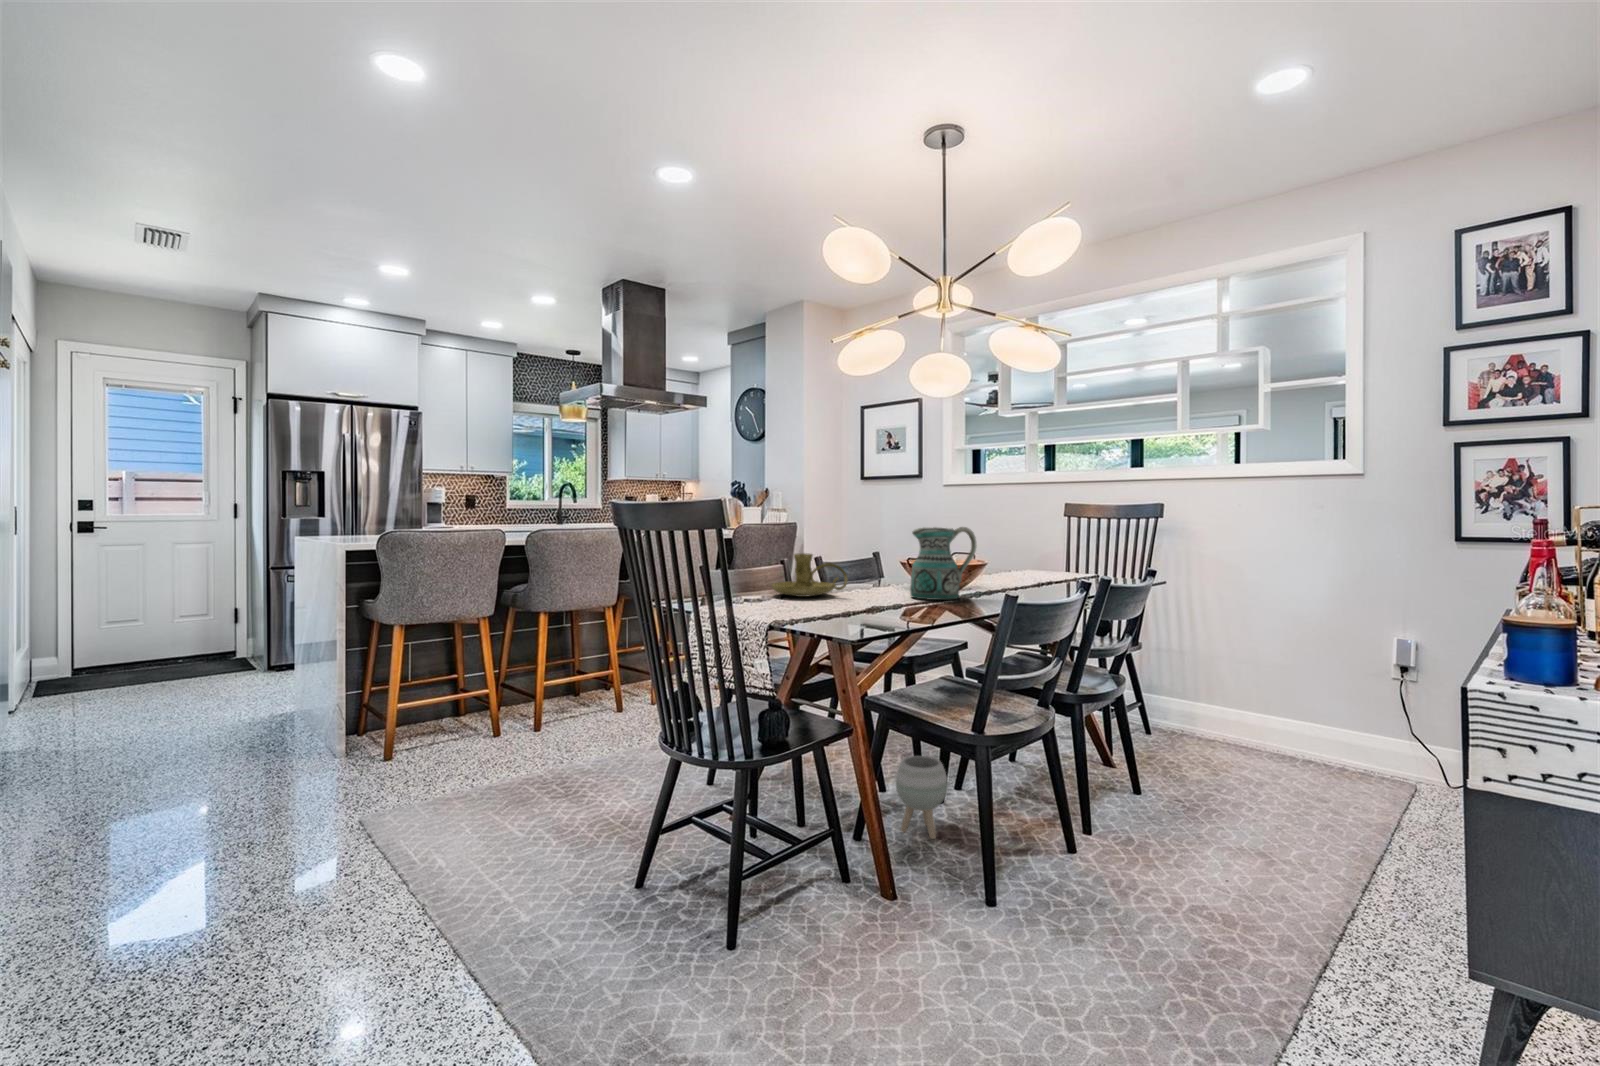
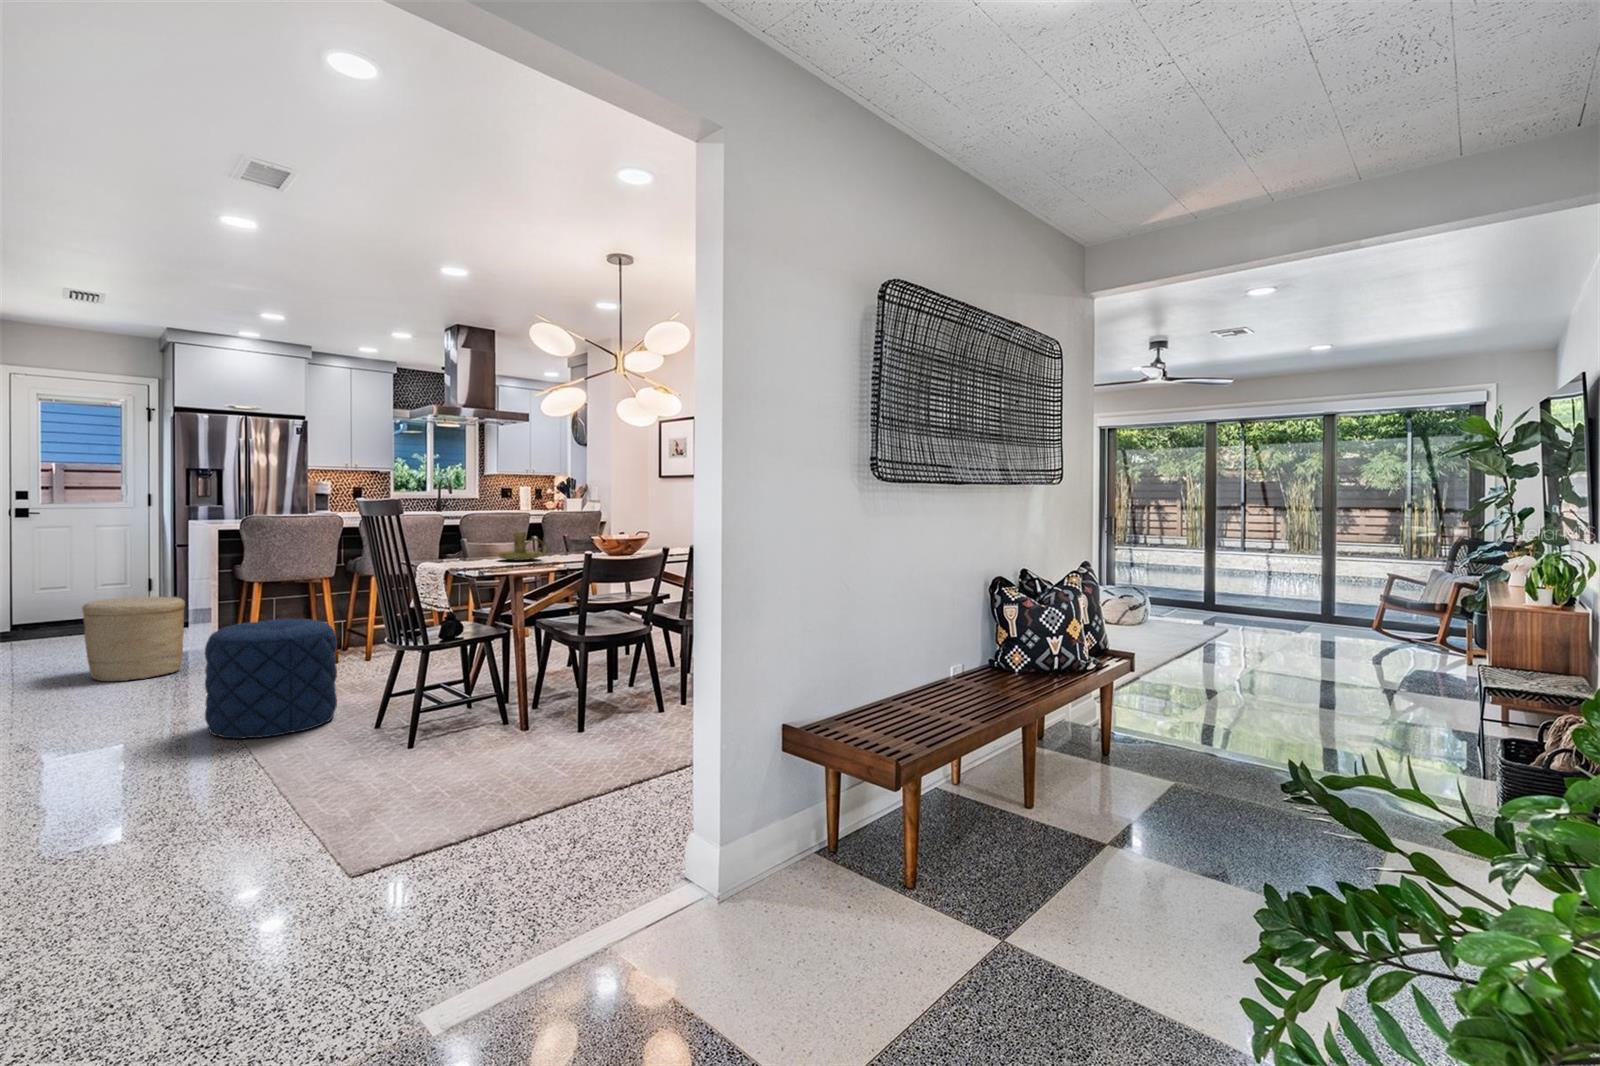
ceramic pitcher: present [910,527,977,600] -> none [588,515,633,562]
woven basket: none [165,644,302,771] -> present [82,597,185,681]
pouf: none [376,696,570,918] -> present [205,618,337,739]
planter: present [896,756,948,839] -> none [555,660,588,710]

